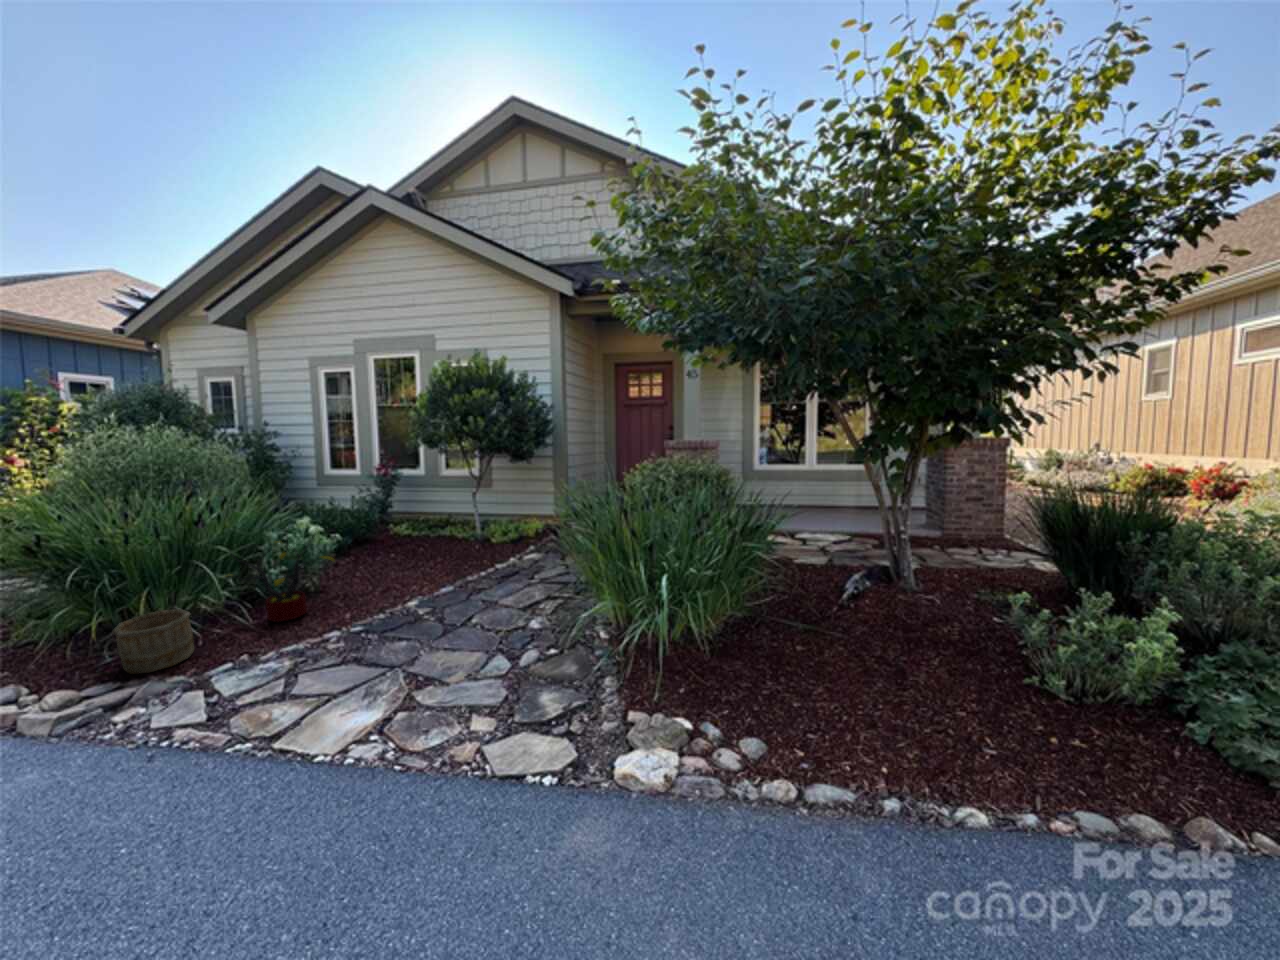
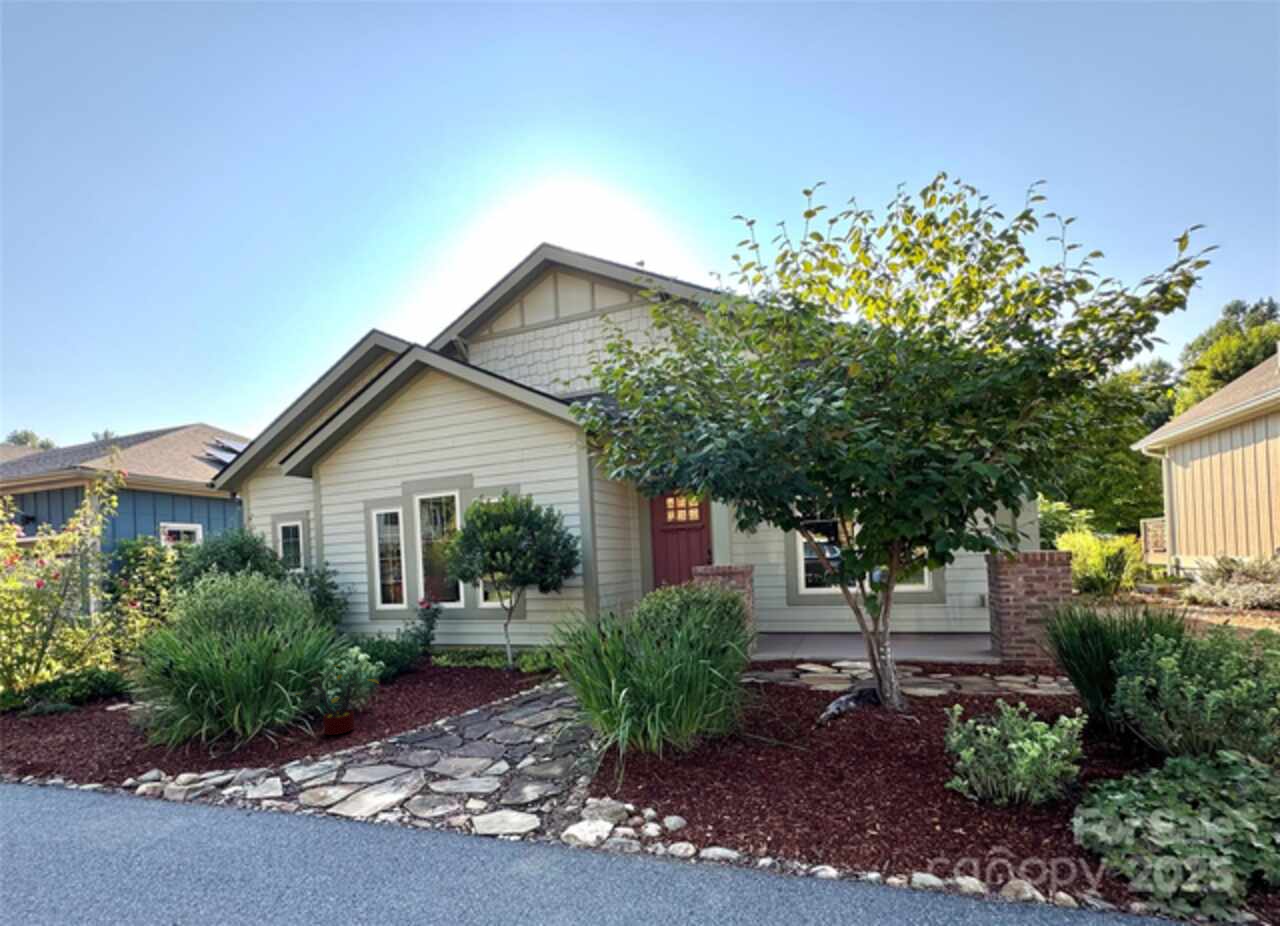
wooden bucket: present [112,609,194,674] -> none [219,719,272,768]

